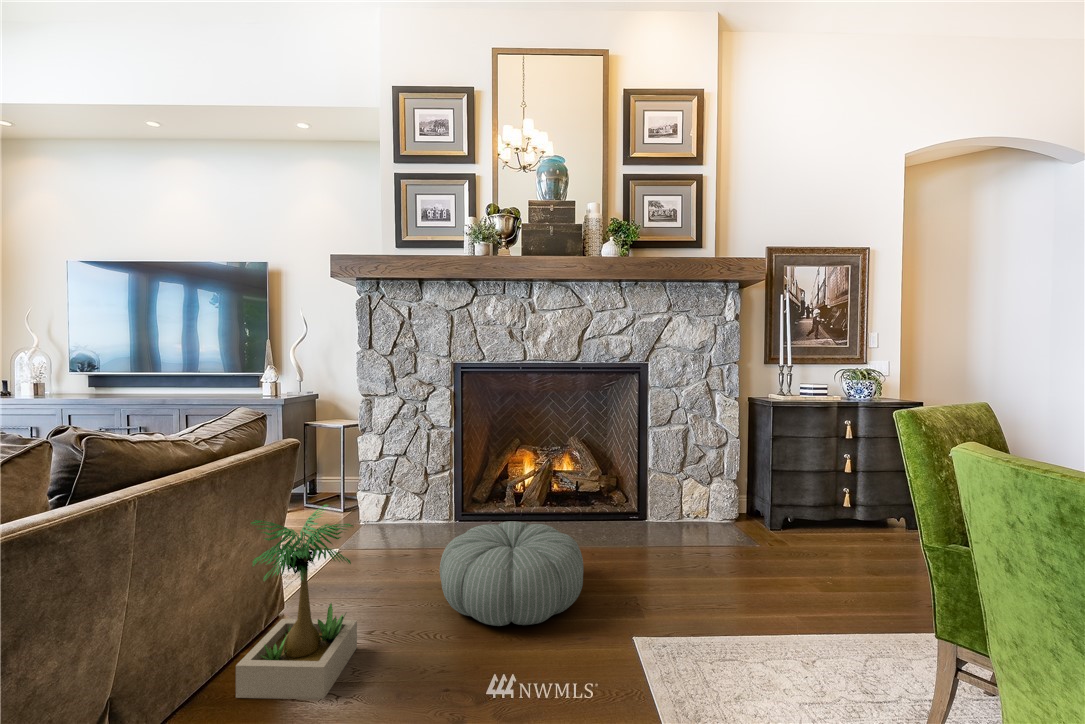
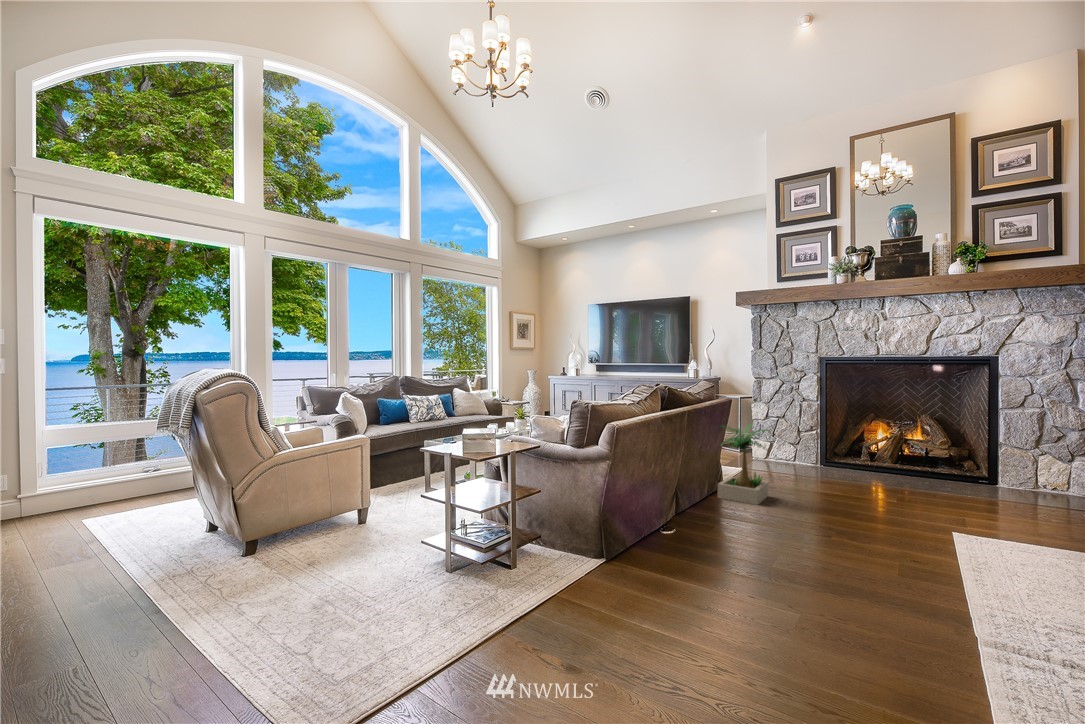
pouf: present [440,521,584,626] -> none [813,455,916,506]

